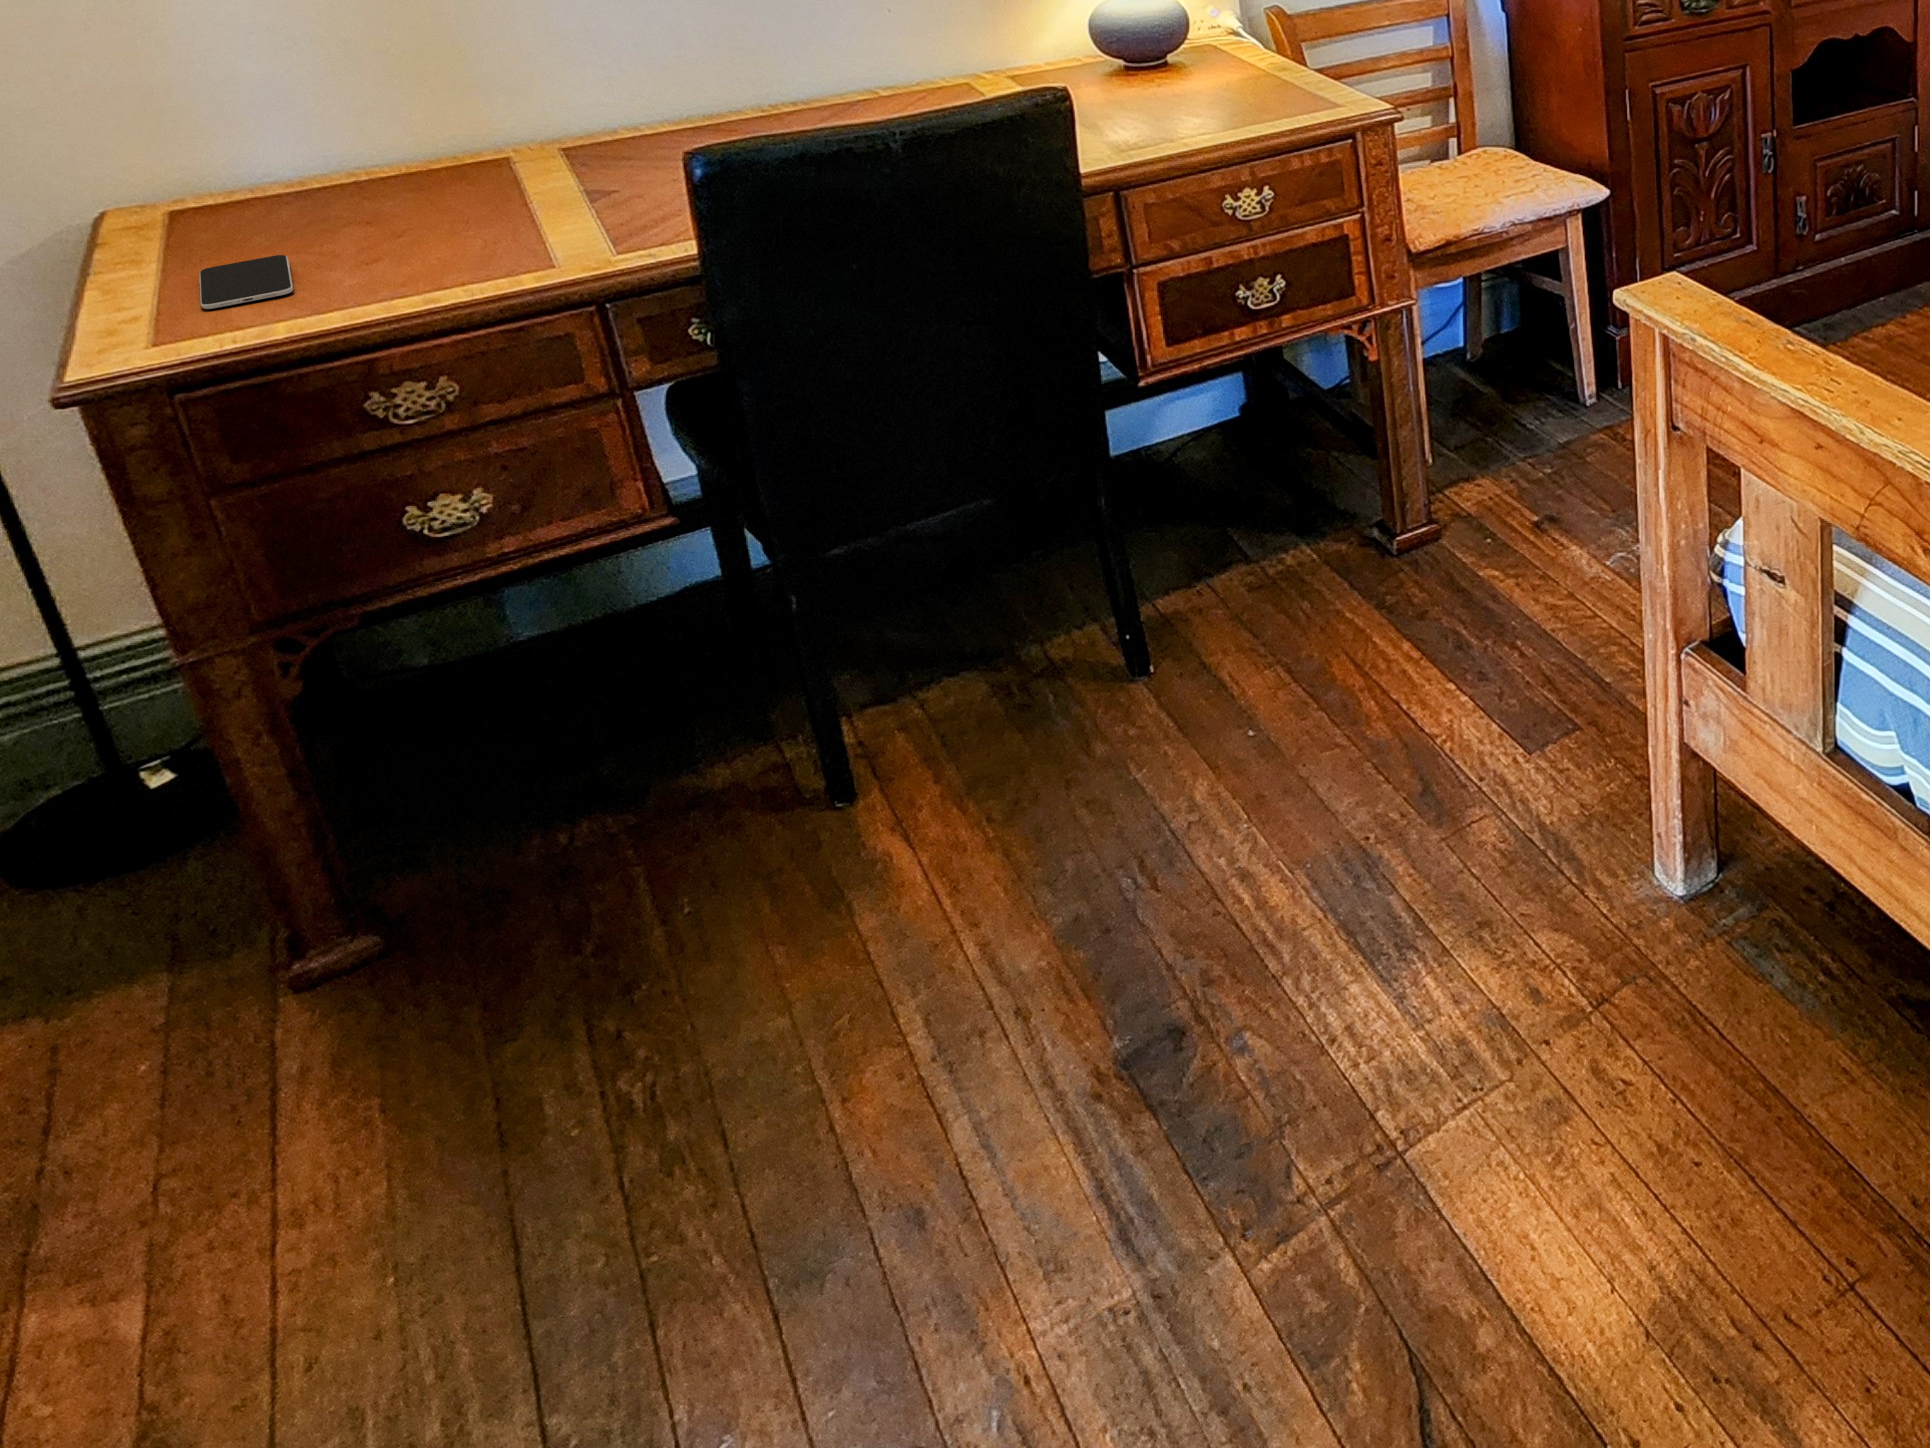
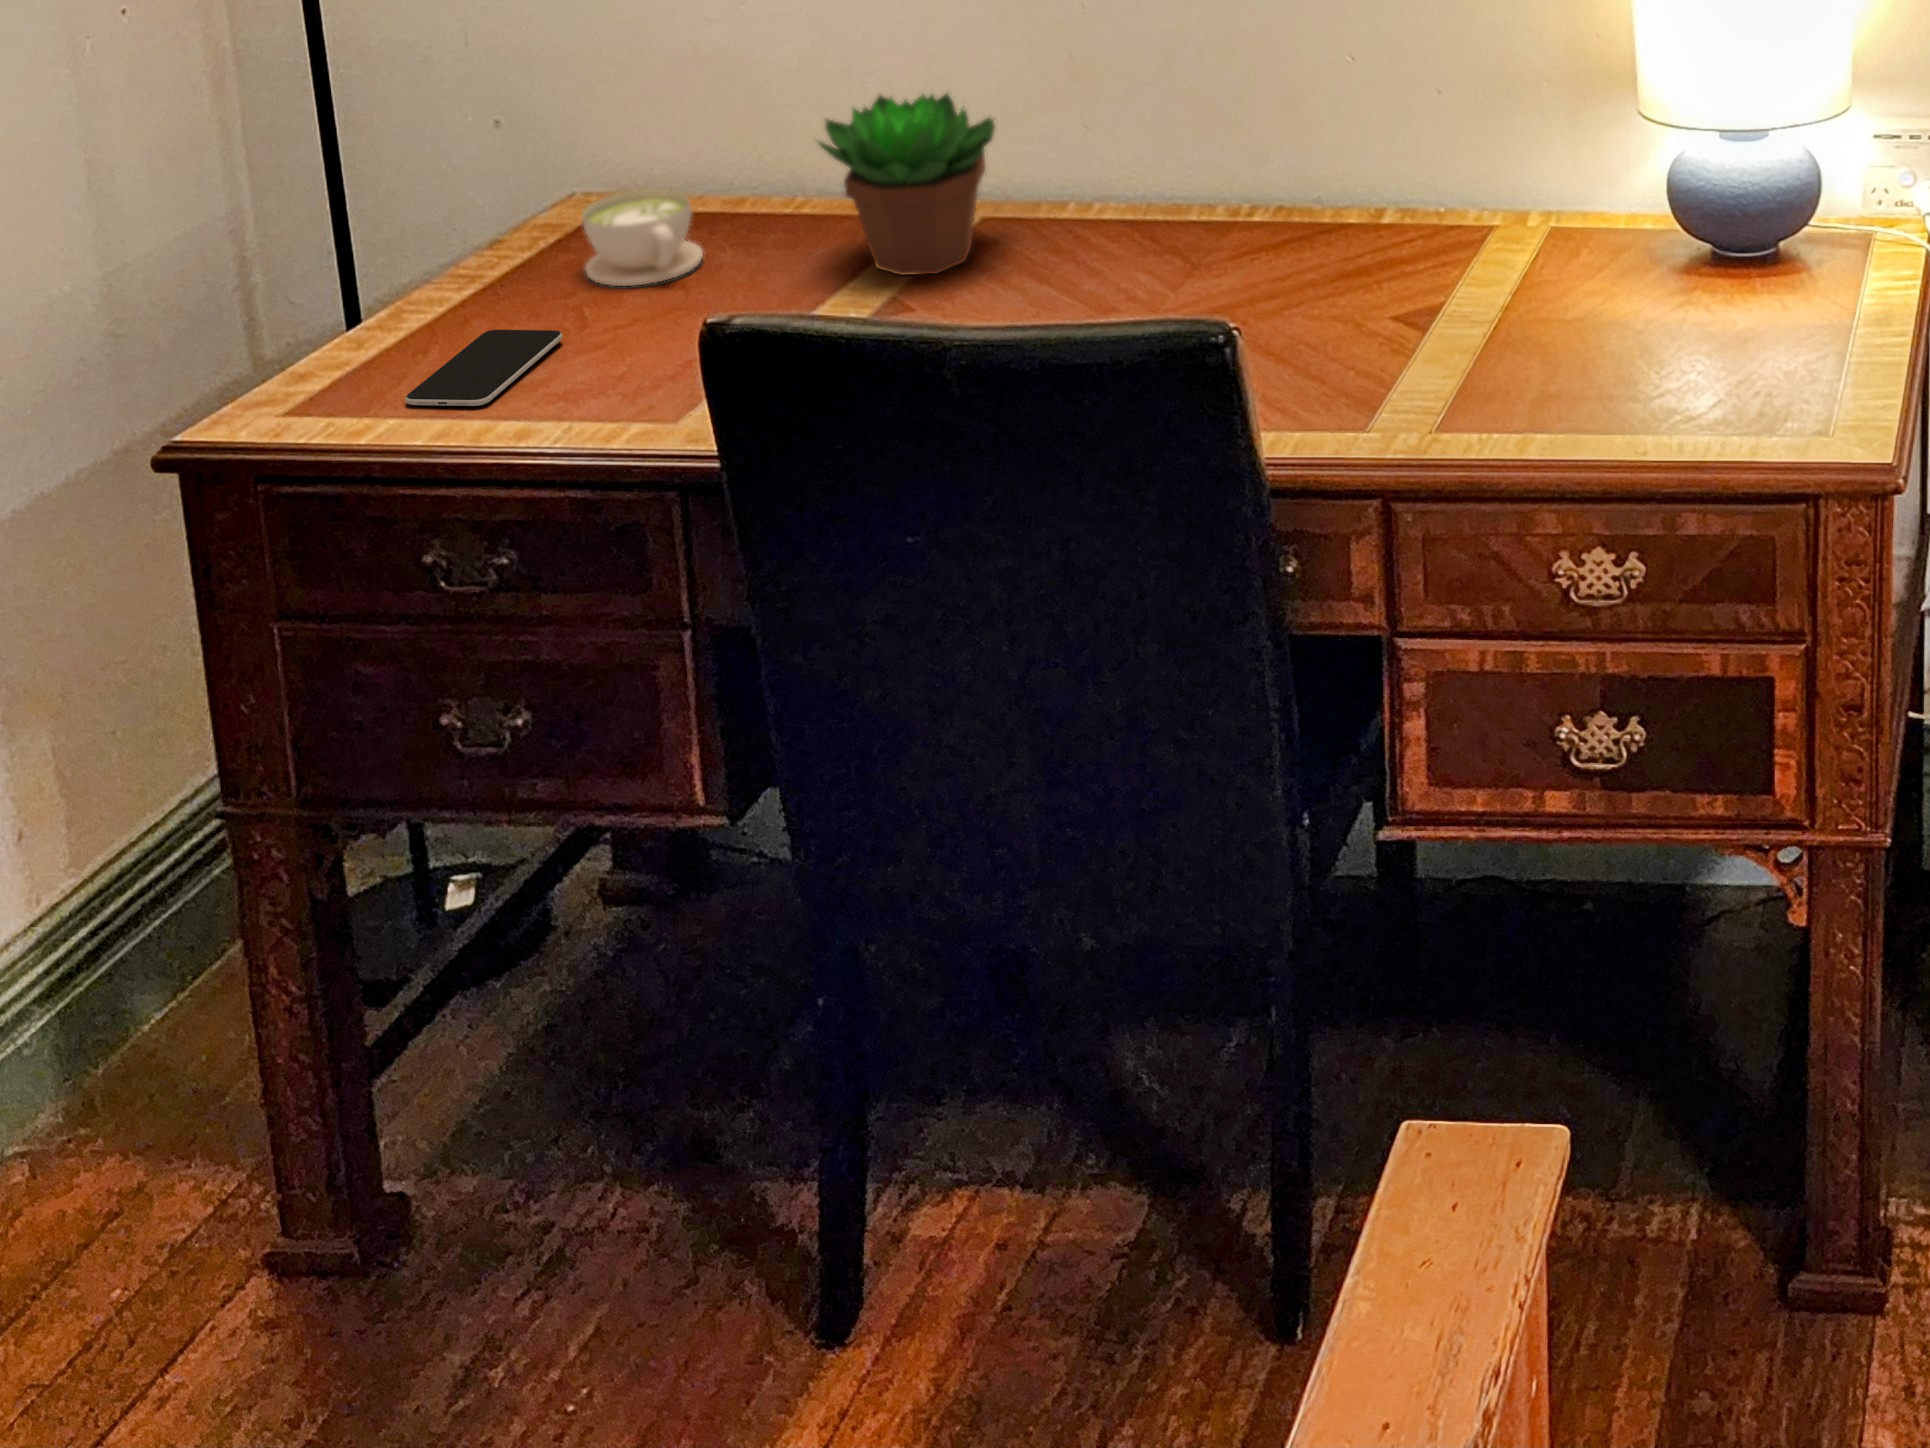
succulent plant: none [417,56,586,187] -> present [819,93,995,275]
coffee cup: none [200,168,329,240] -> present [582,189,703,286]

